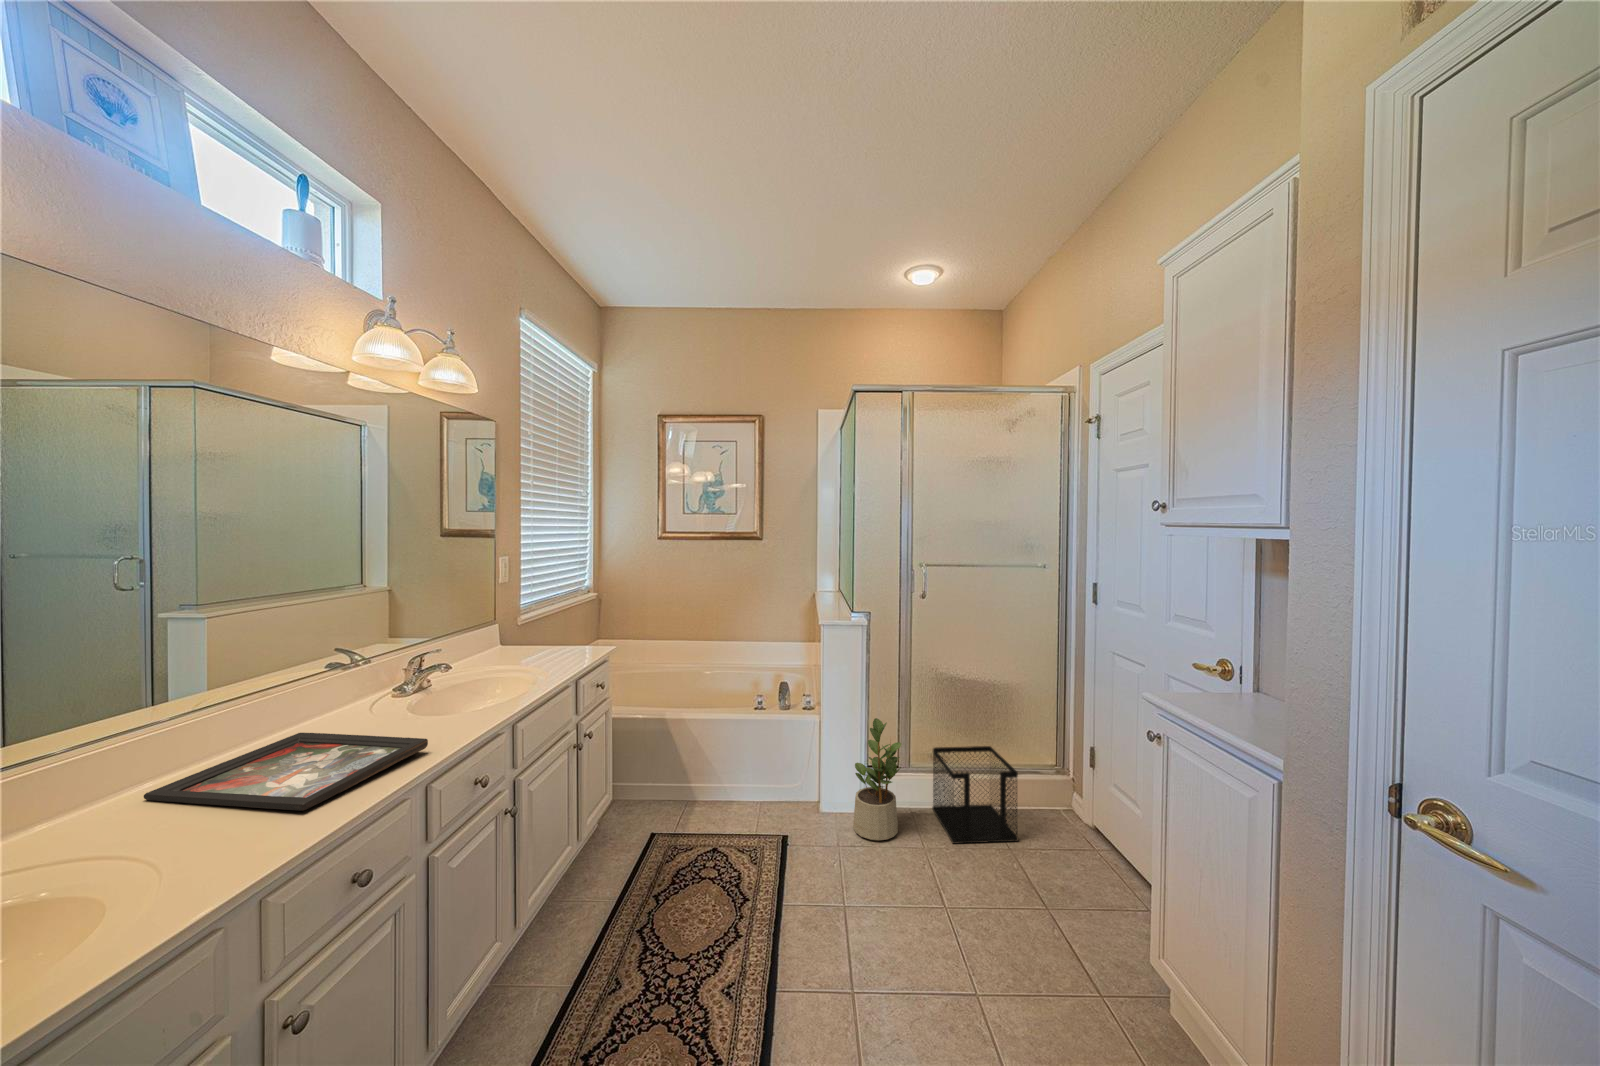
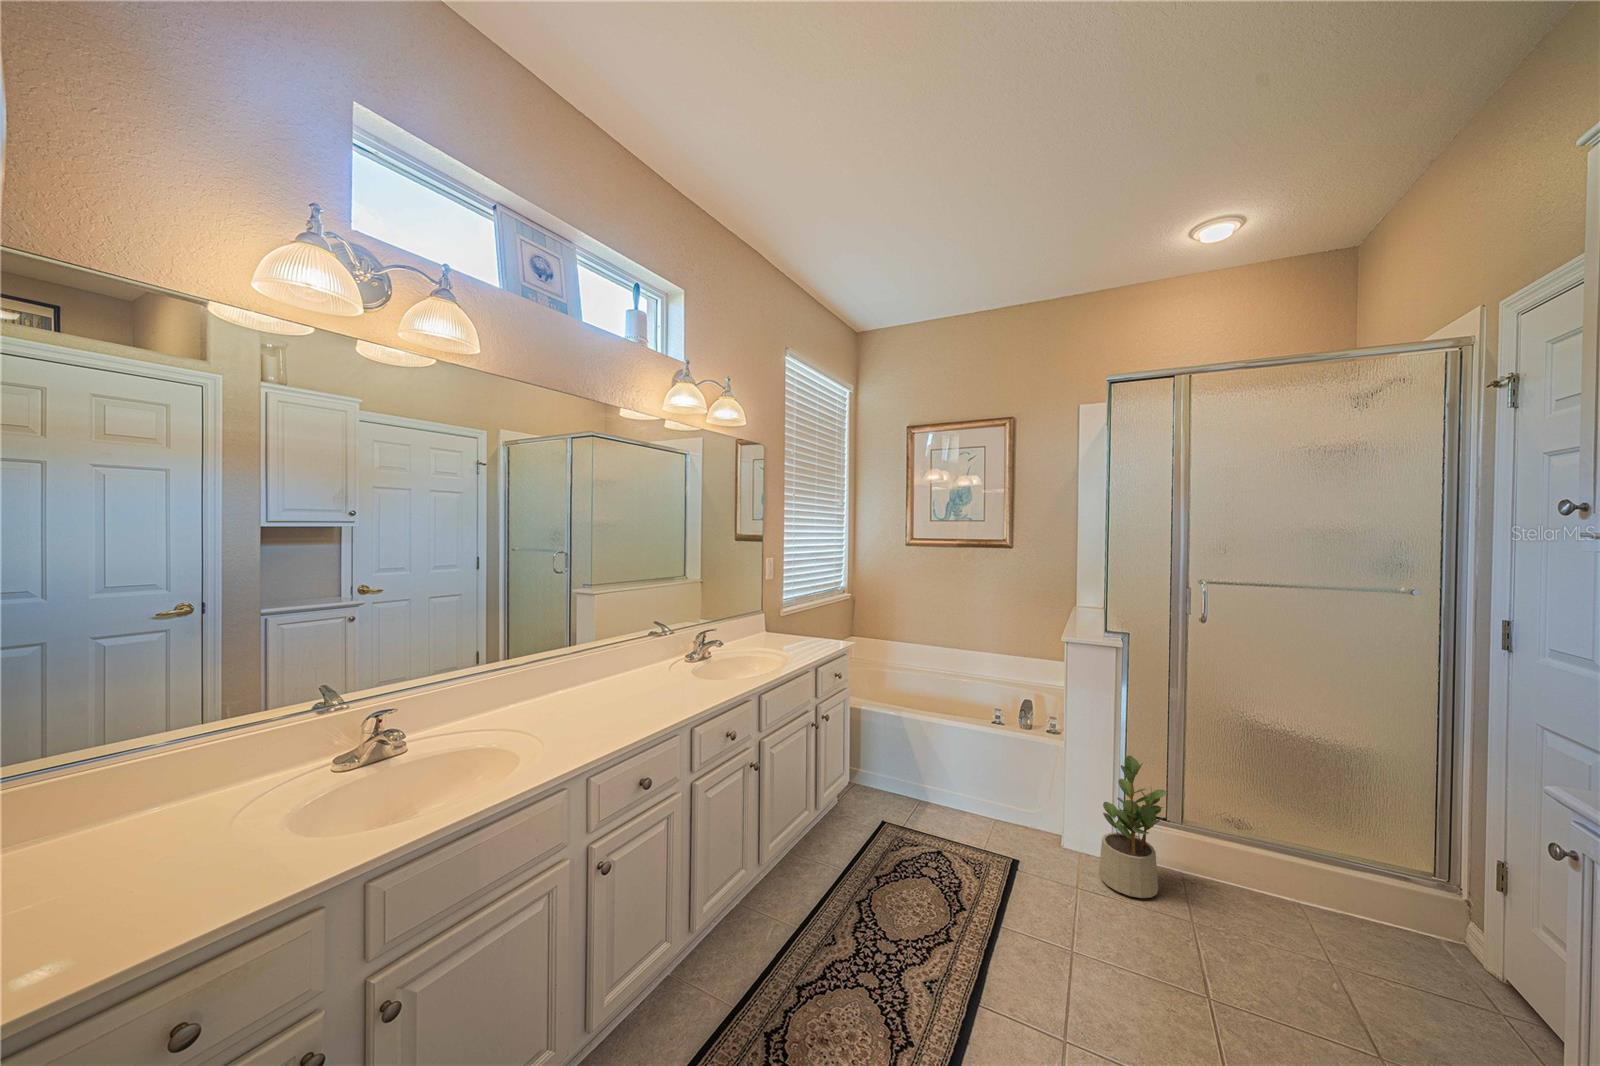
decorative tray: present [144,733,428,811] -> none [545,677,695,728]
wastebasket: present [932,746,1018,844] -> none [1214,807,1346,958]

